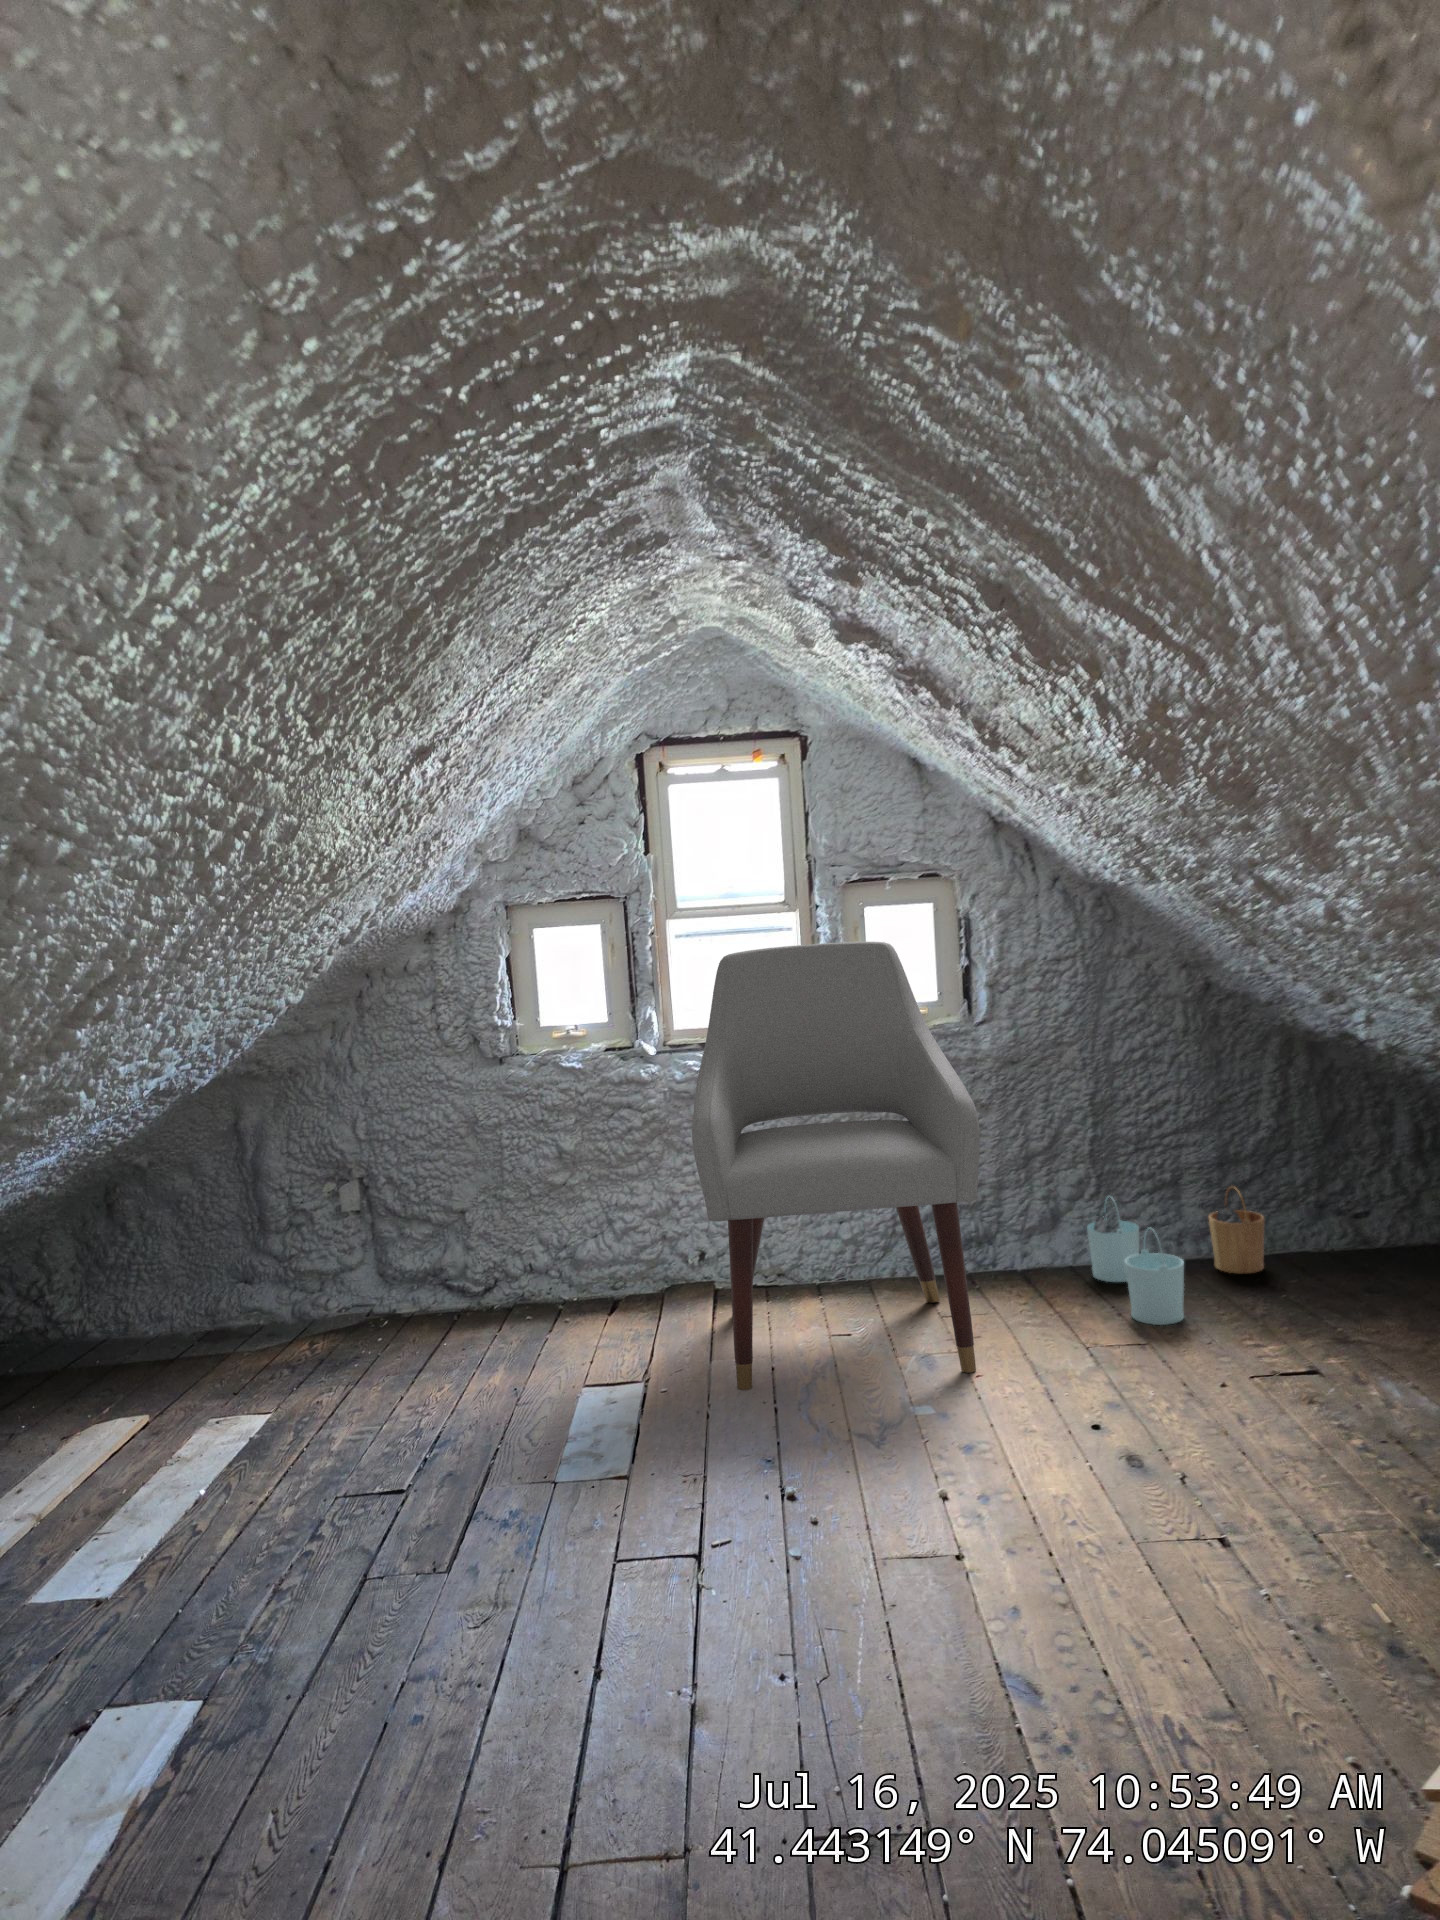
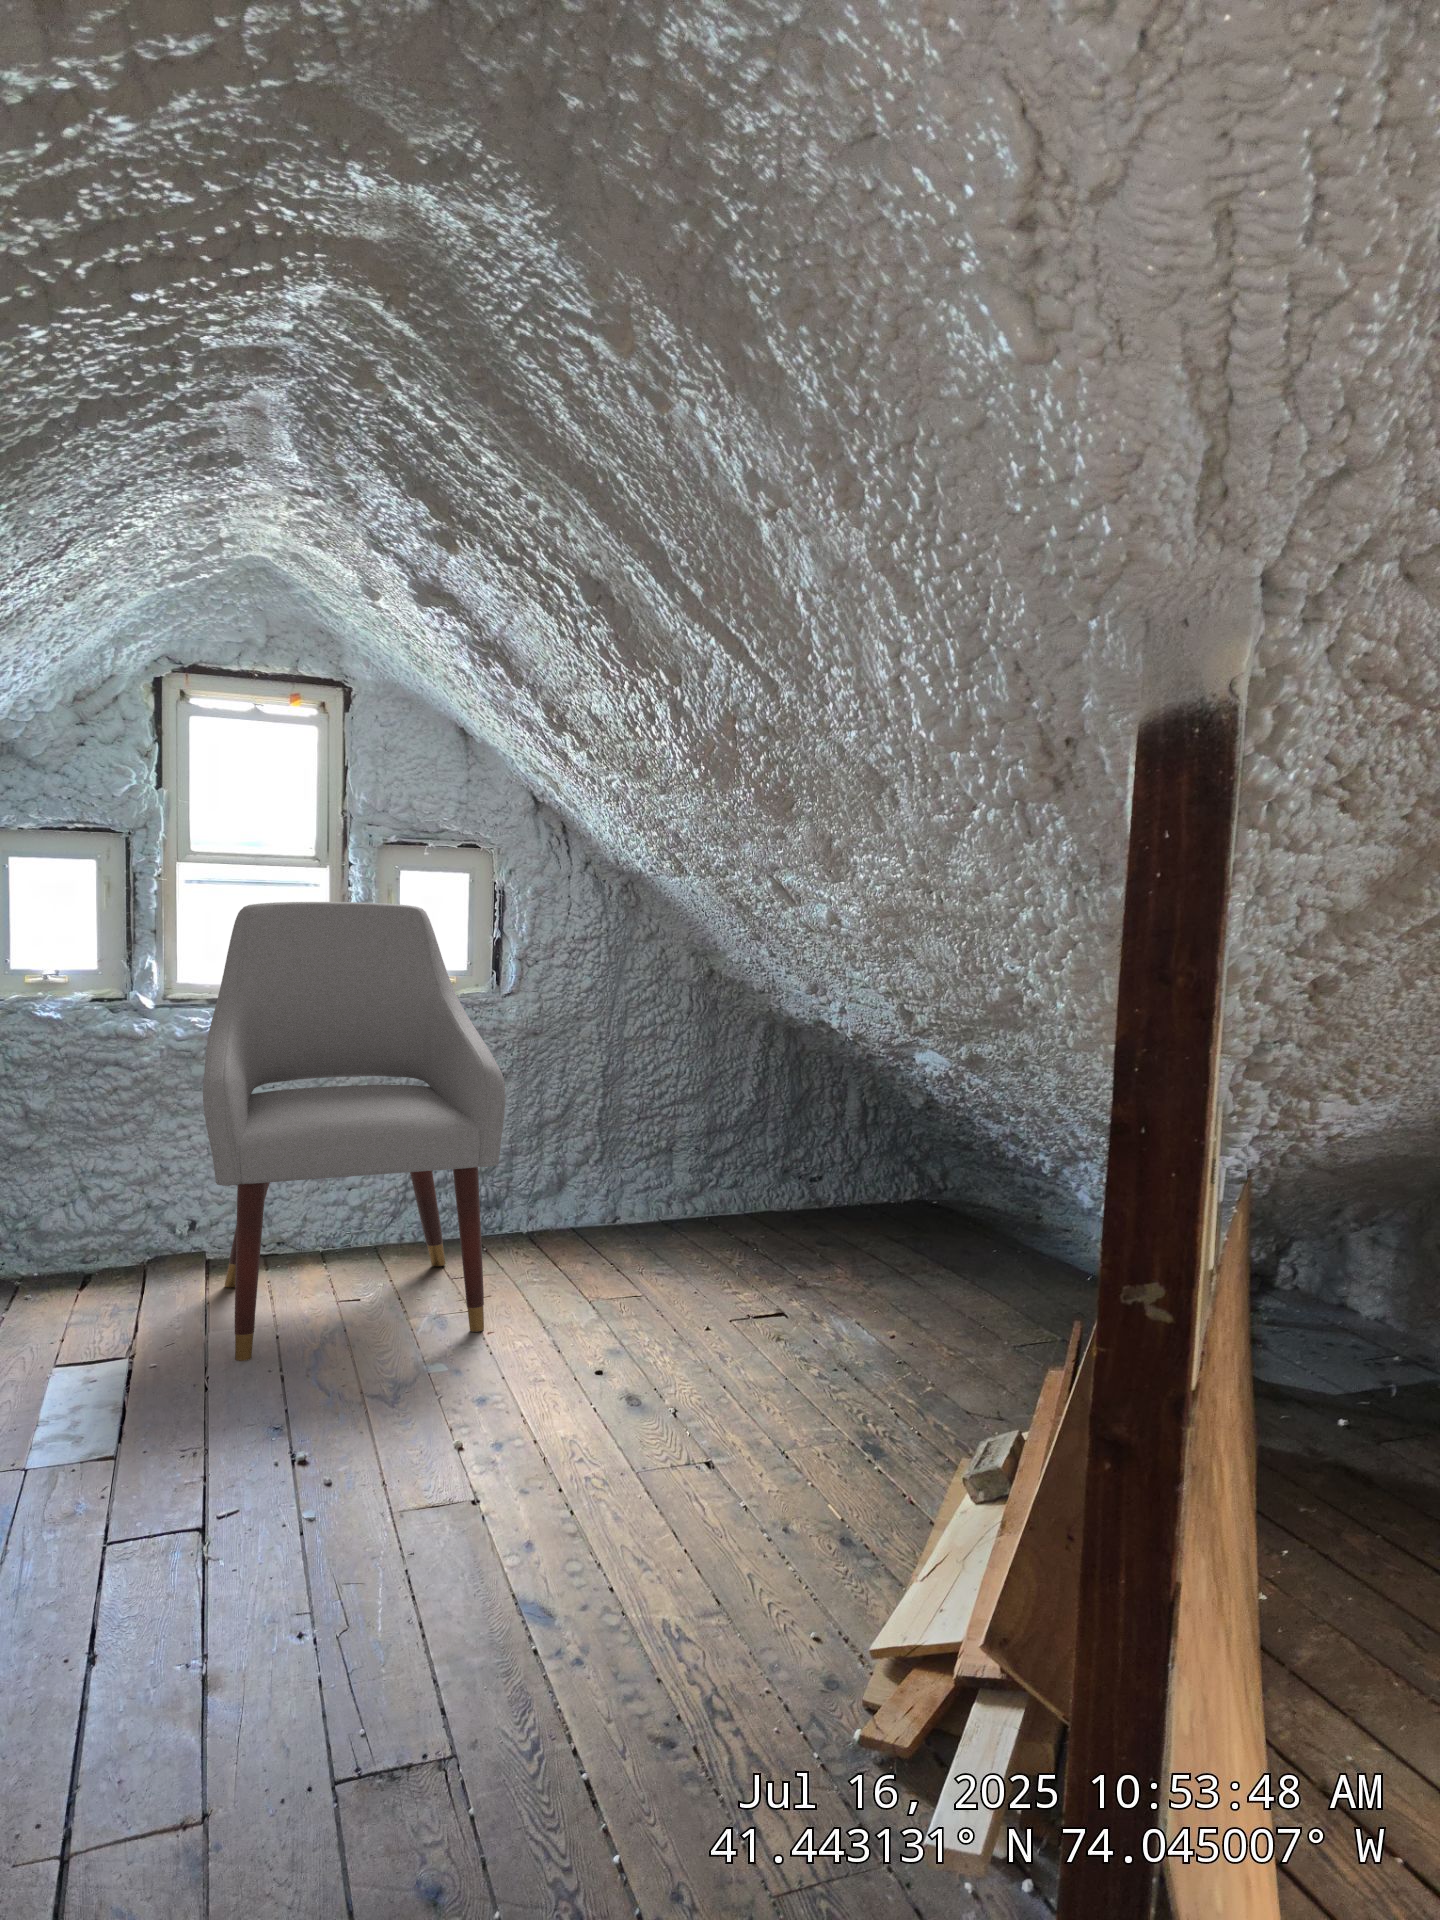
bucket: present [1087,1186,1264,1325] -> none [588,1155,742,1281]

